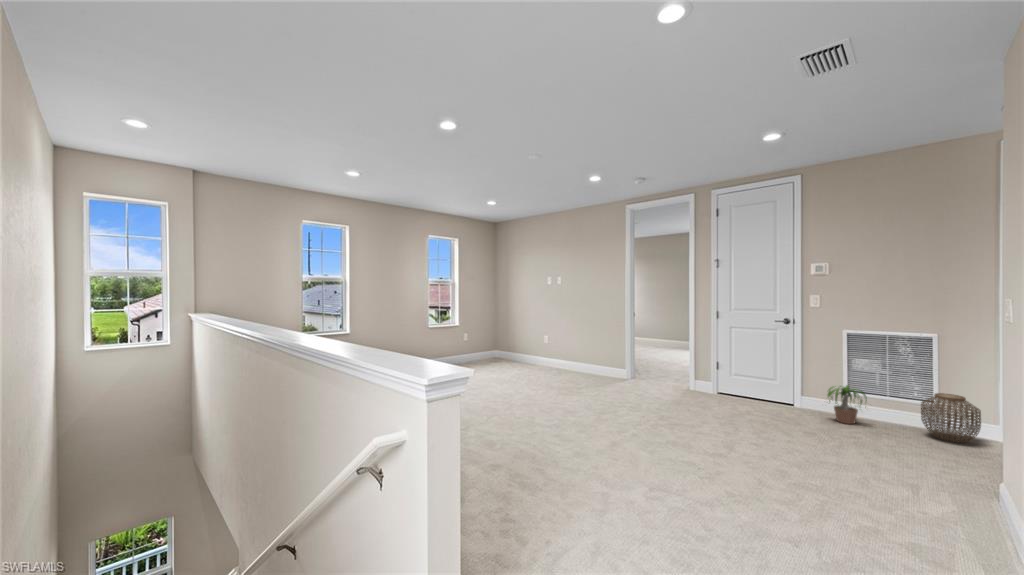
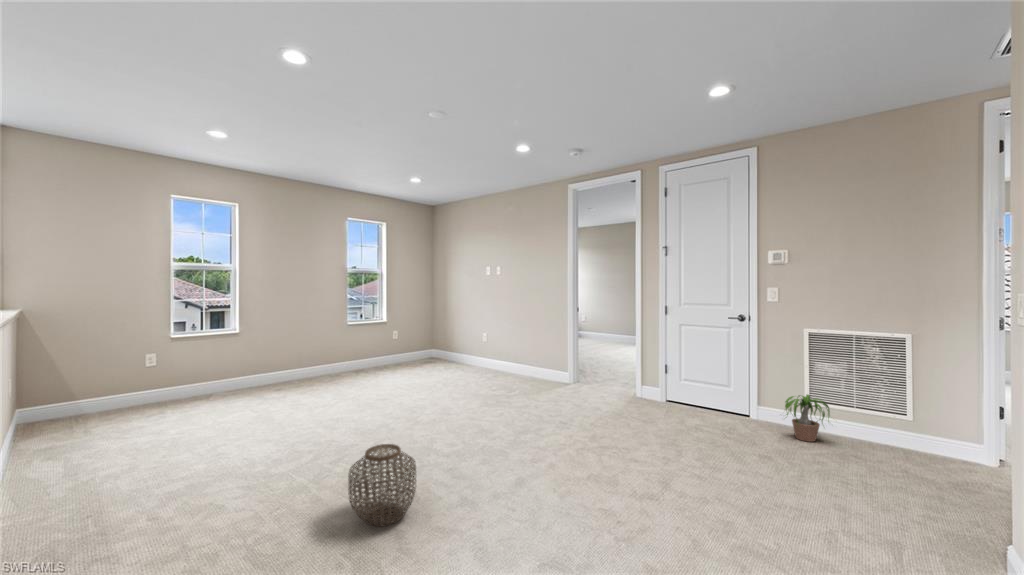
woven basket: present [921,393,981,443] -> present [348,444,416,527]

